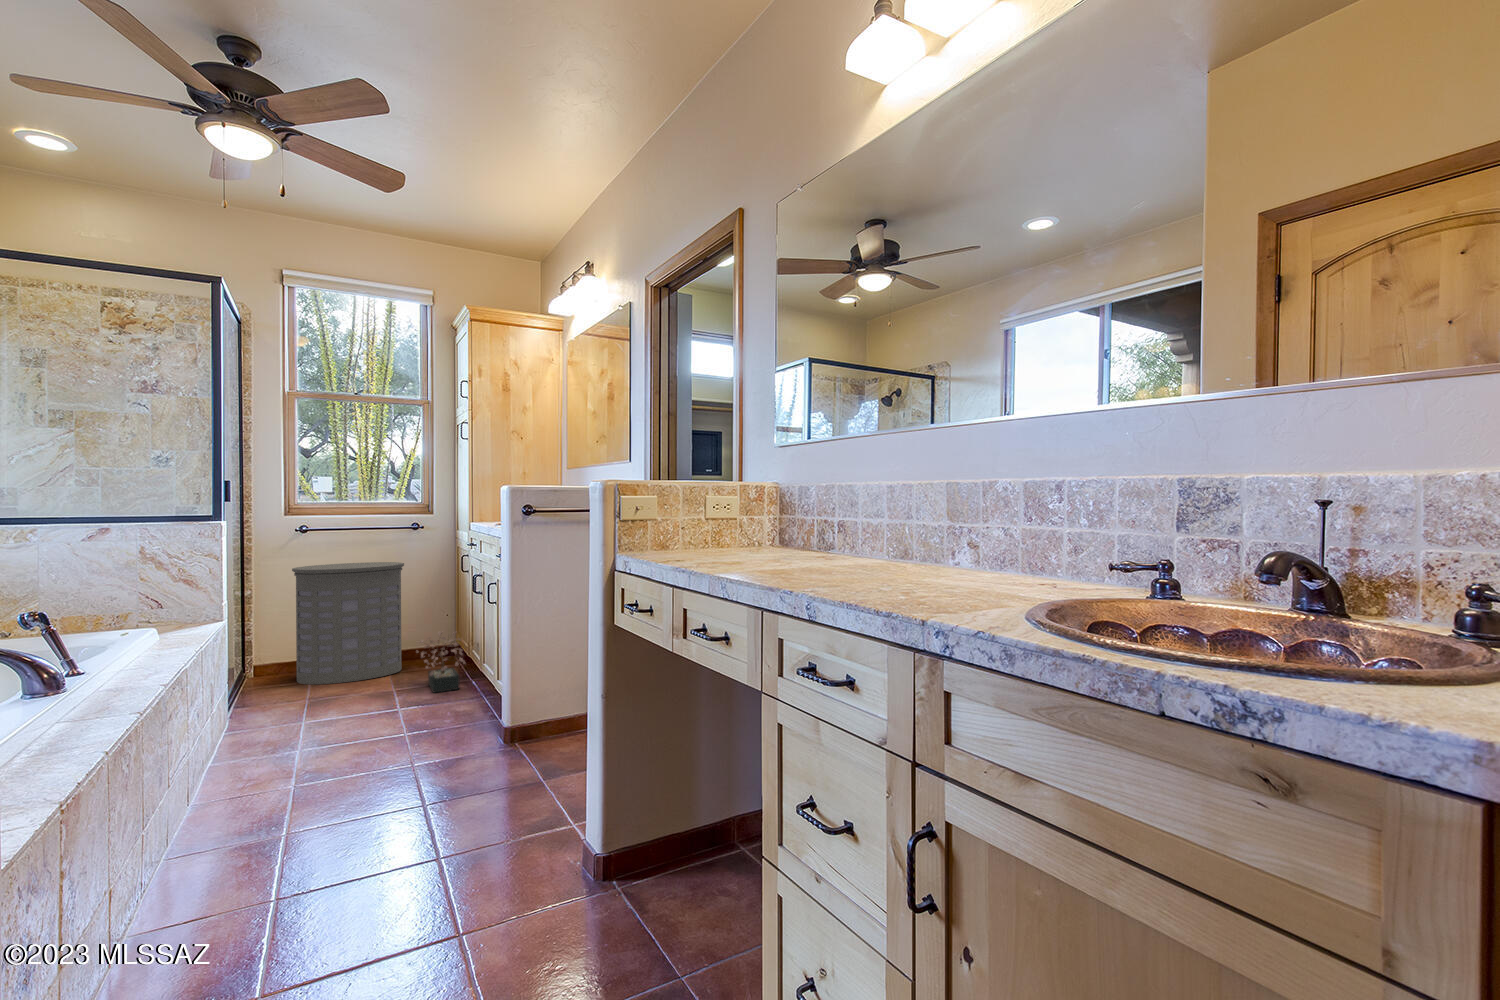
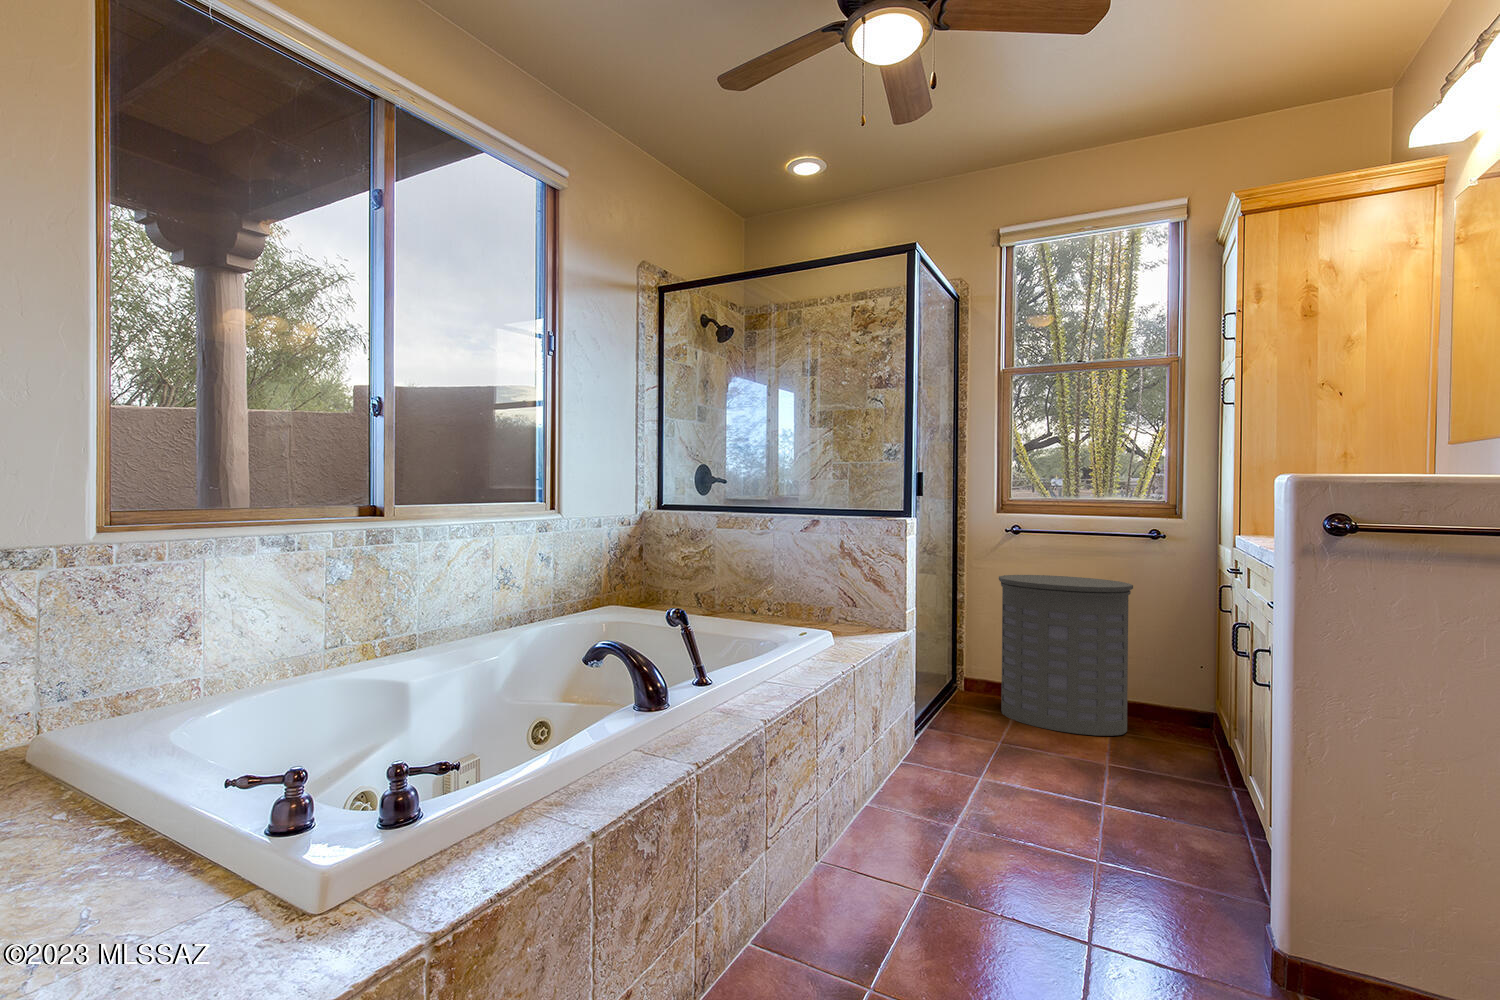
decorative plant: present [418,632,465,693] -> none [1140,697,1217,801]

